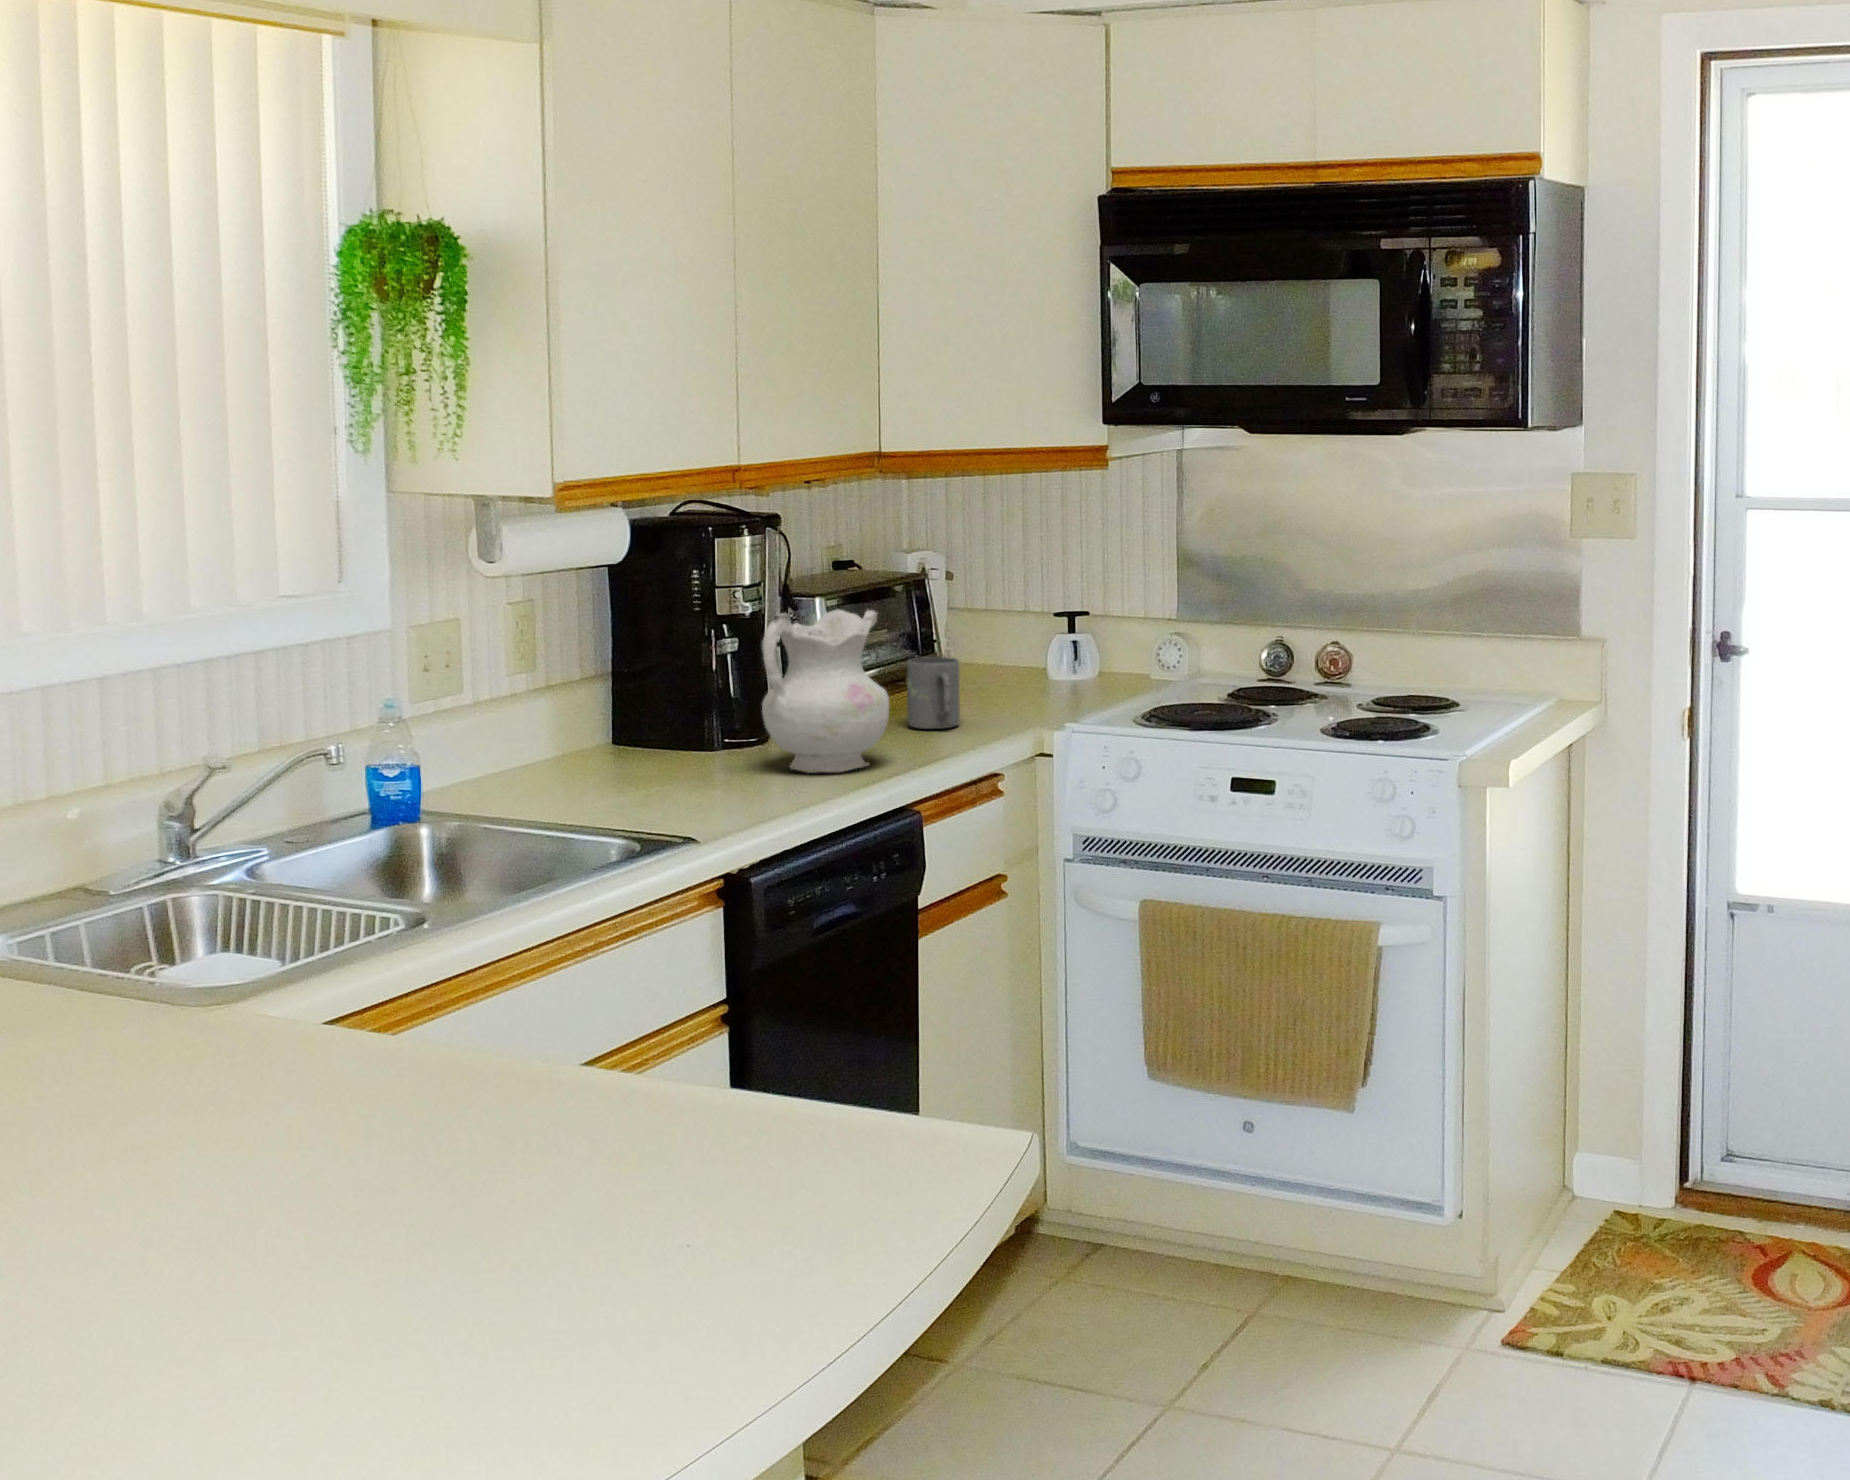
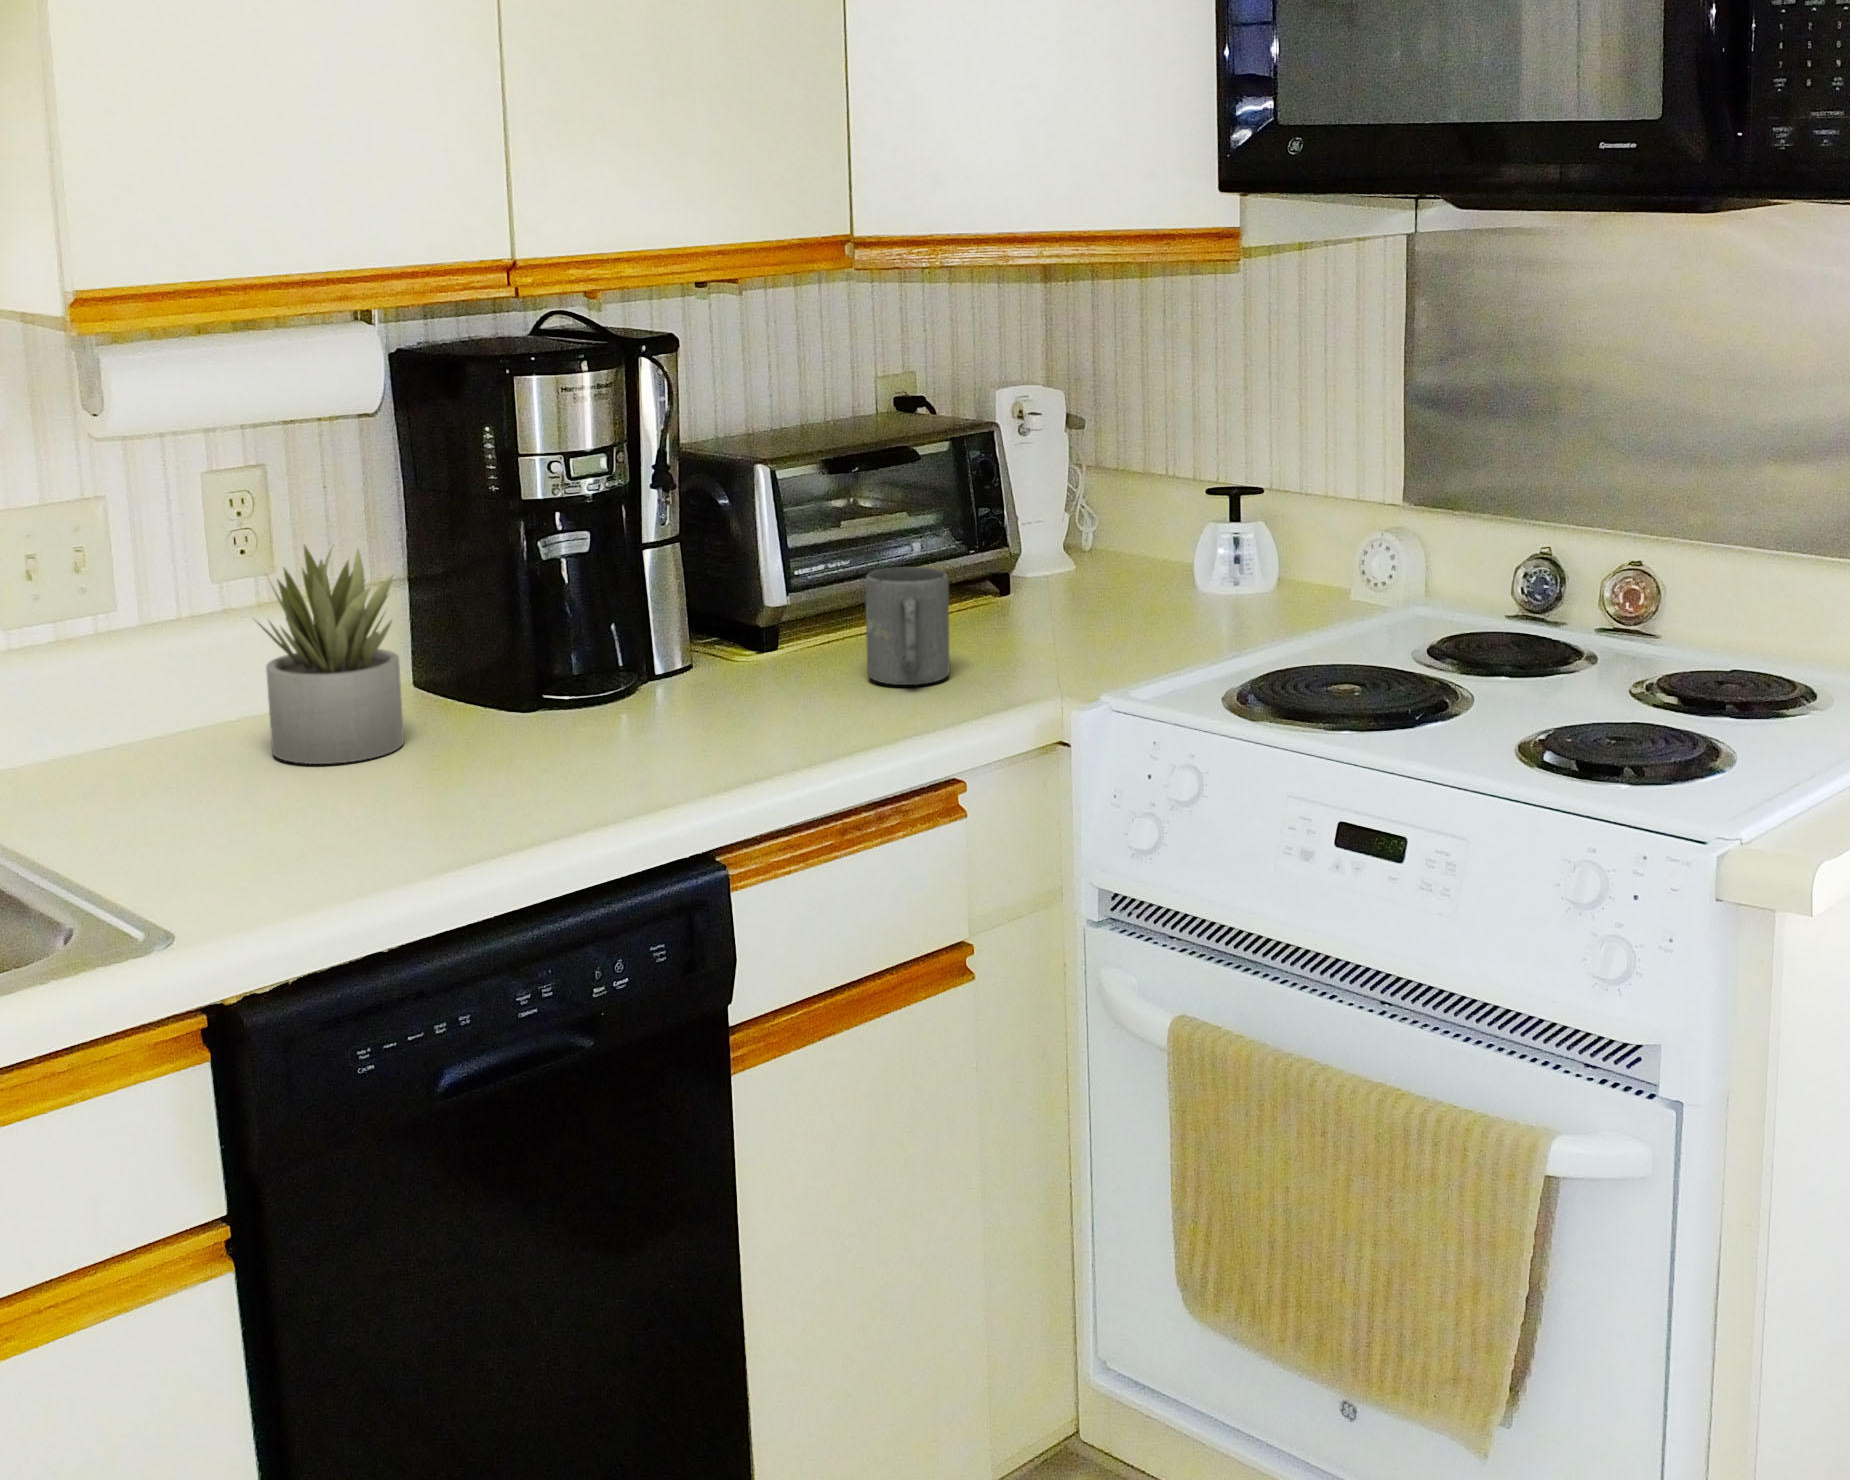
ceramic pitcher: present [762,610,889,773] -> none [499,501,736,777]
succulent plant: none [576,643,668,780] -> present [257,545,404,764]

